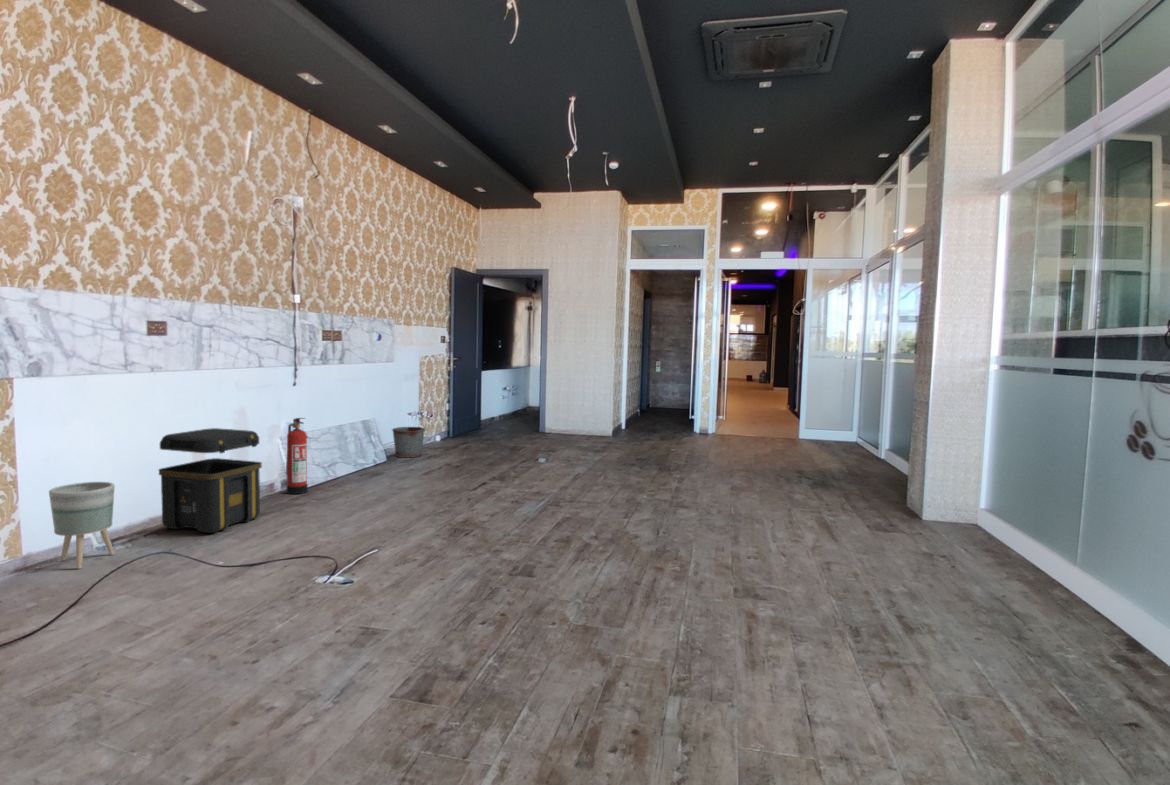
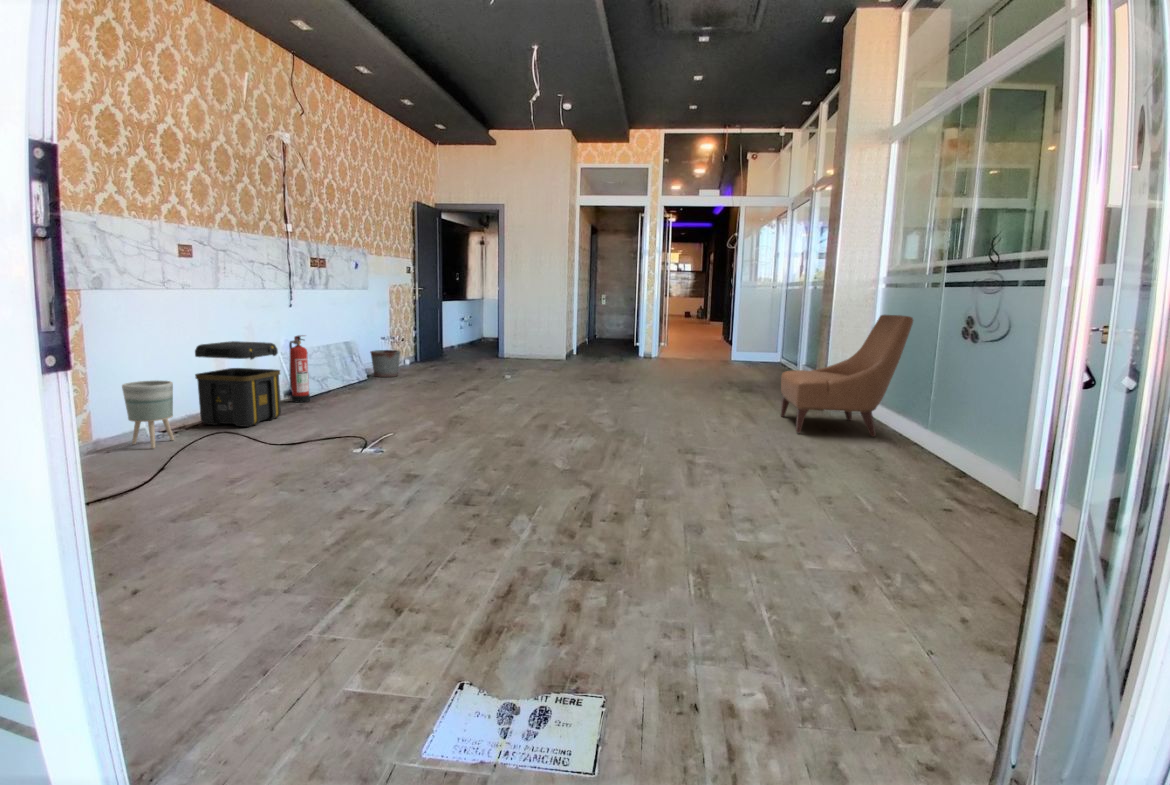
chair: none [870,406,1060,575] -> present [781,315,913,437]

